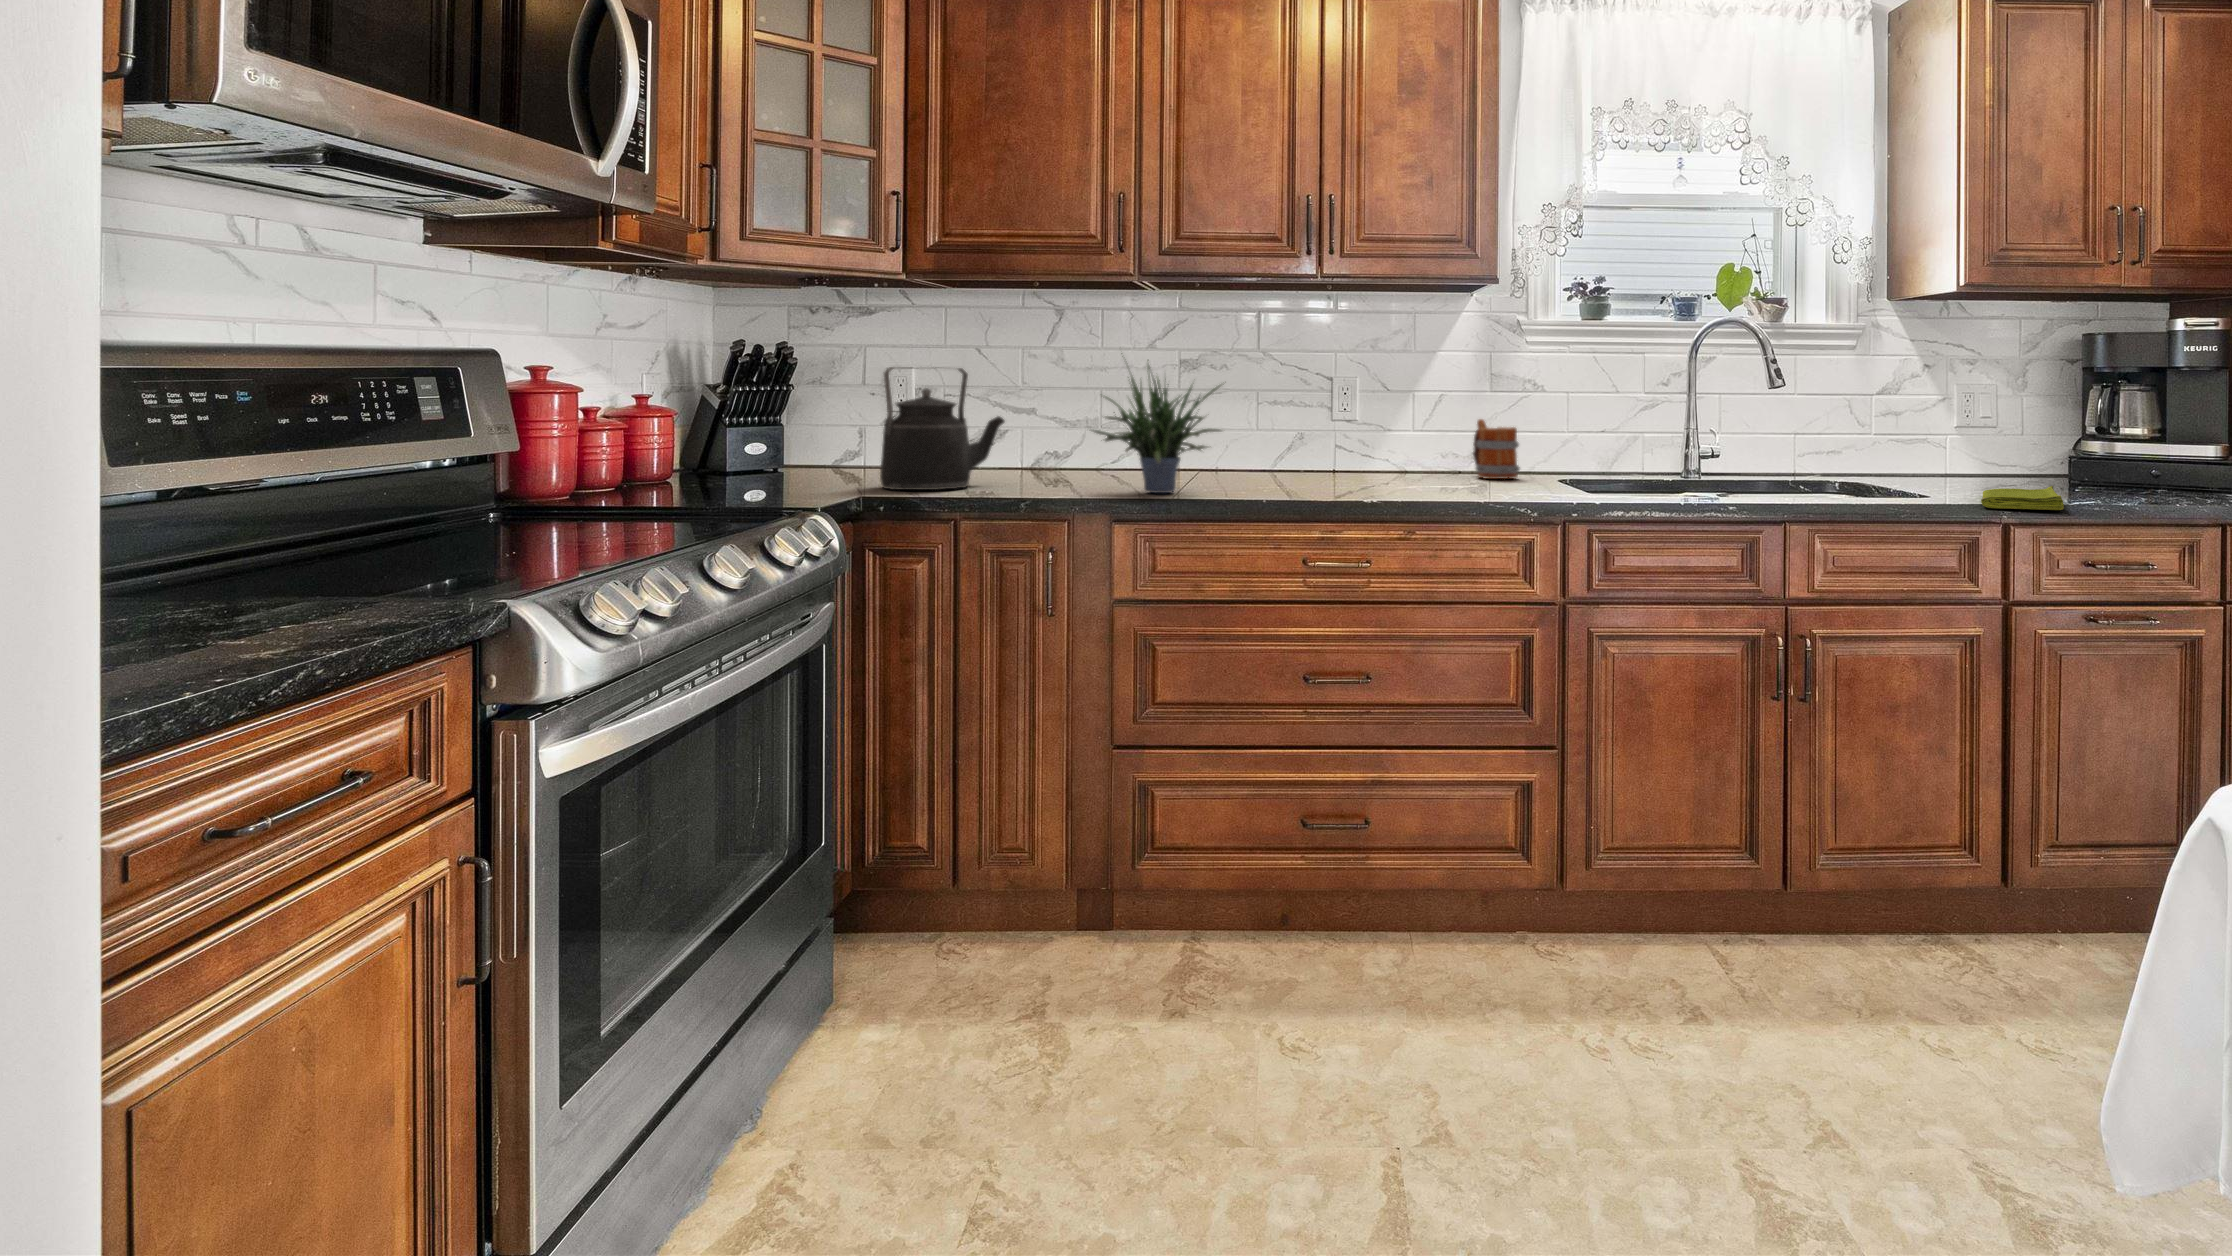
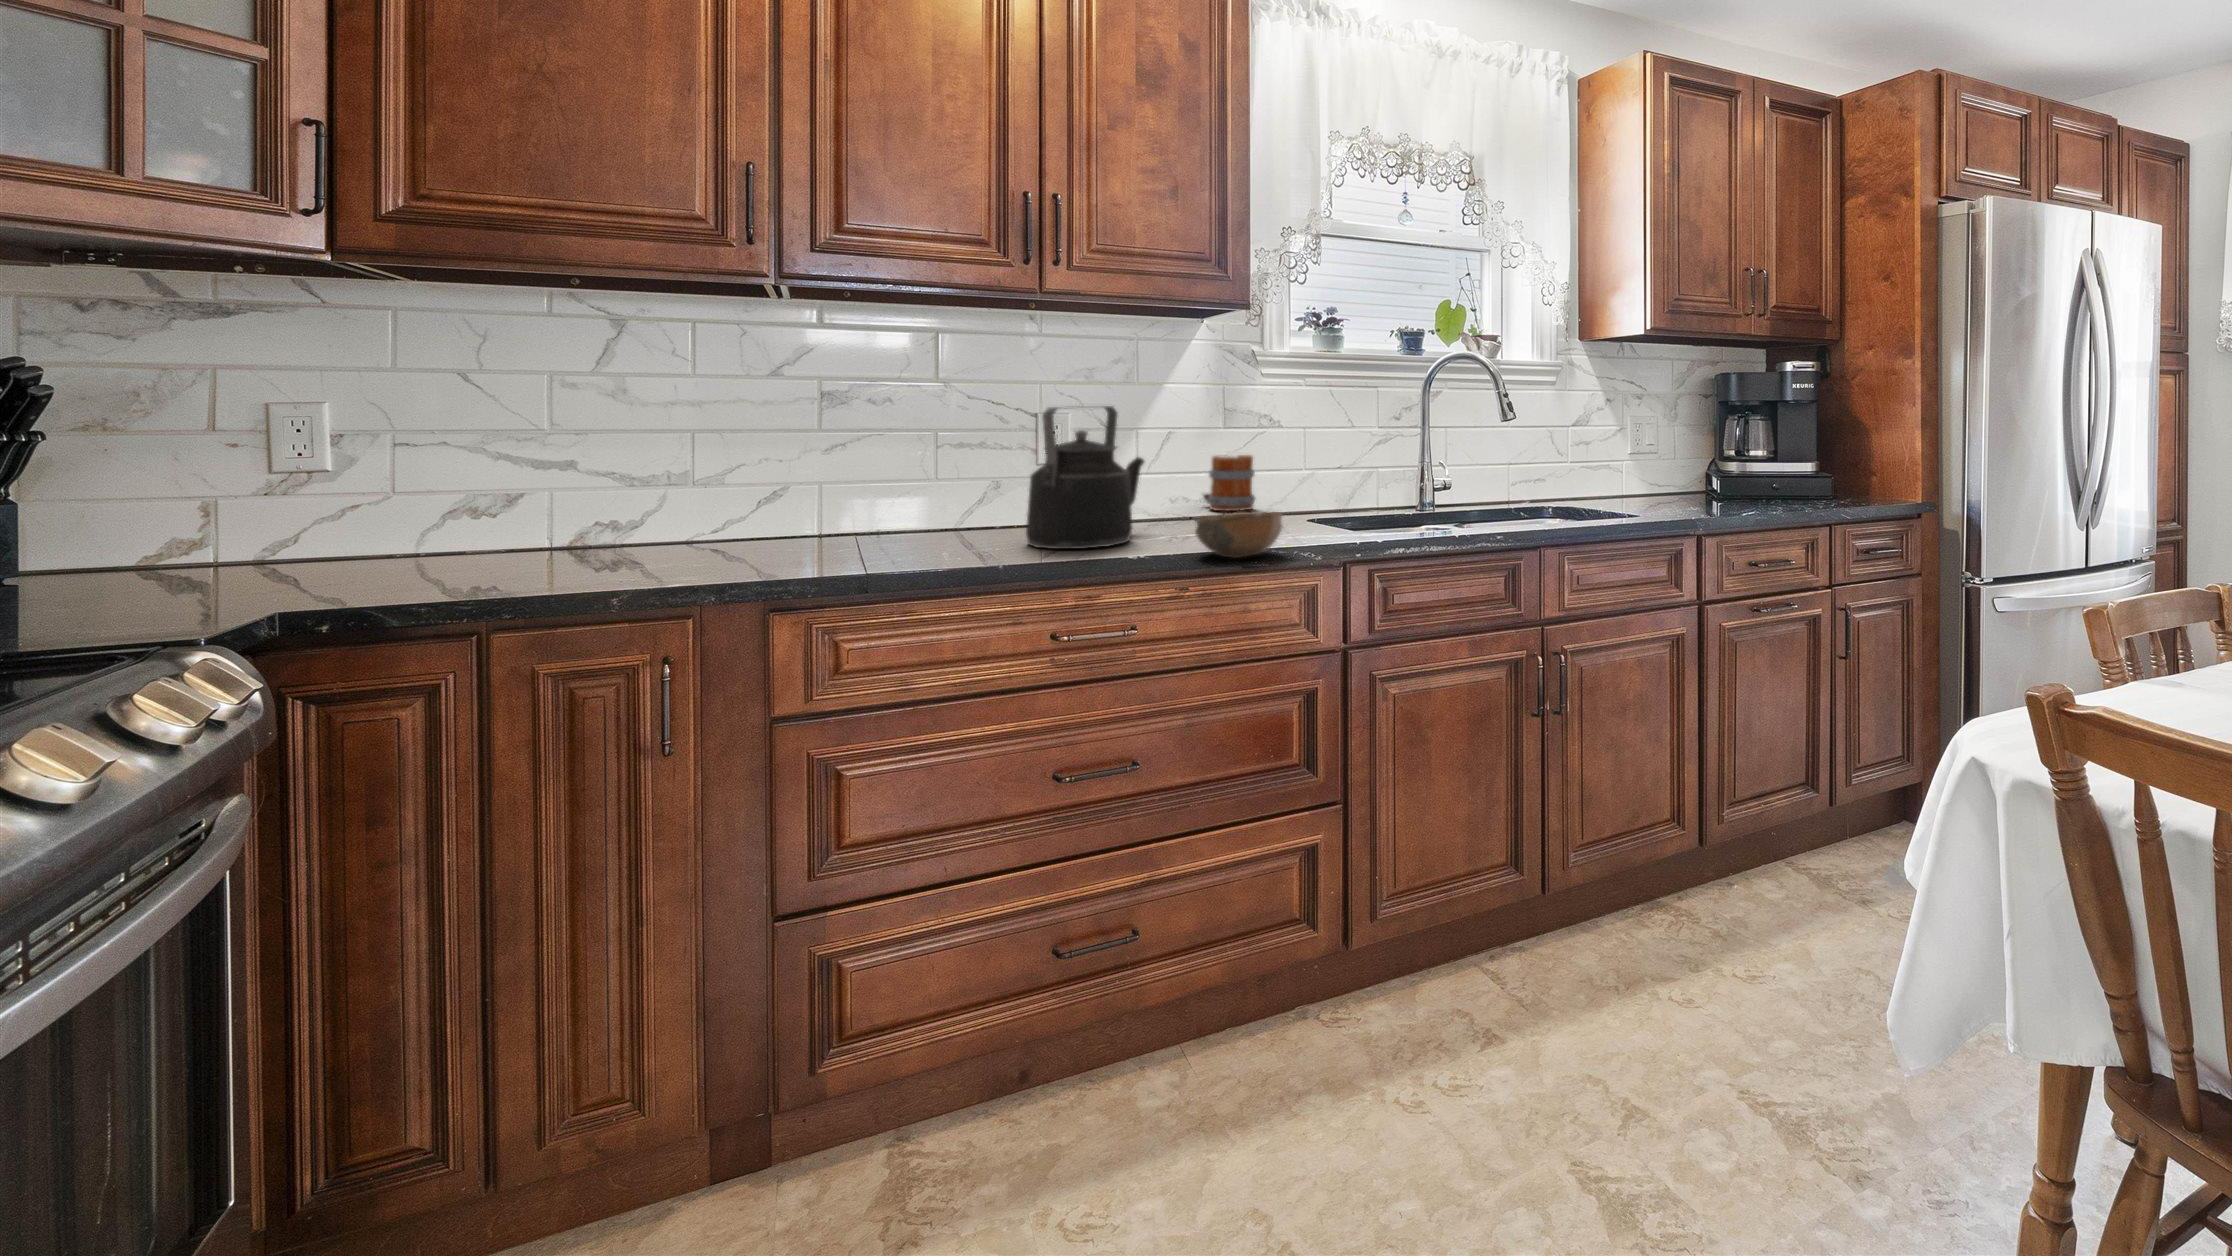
potted plant: present [1092,353,1221,493] -> none [715,373,943,571]
kettle: present [880,367,1005,490] -> present [1026,406,1145,549]
bowl: none [1418,466,1495,504] -> present [1195,512,1282,558]
dish towel: present [1981,486,2064,510] -> none [1658,495,1745,522]

